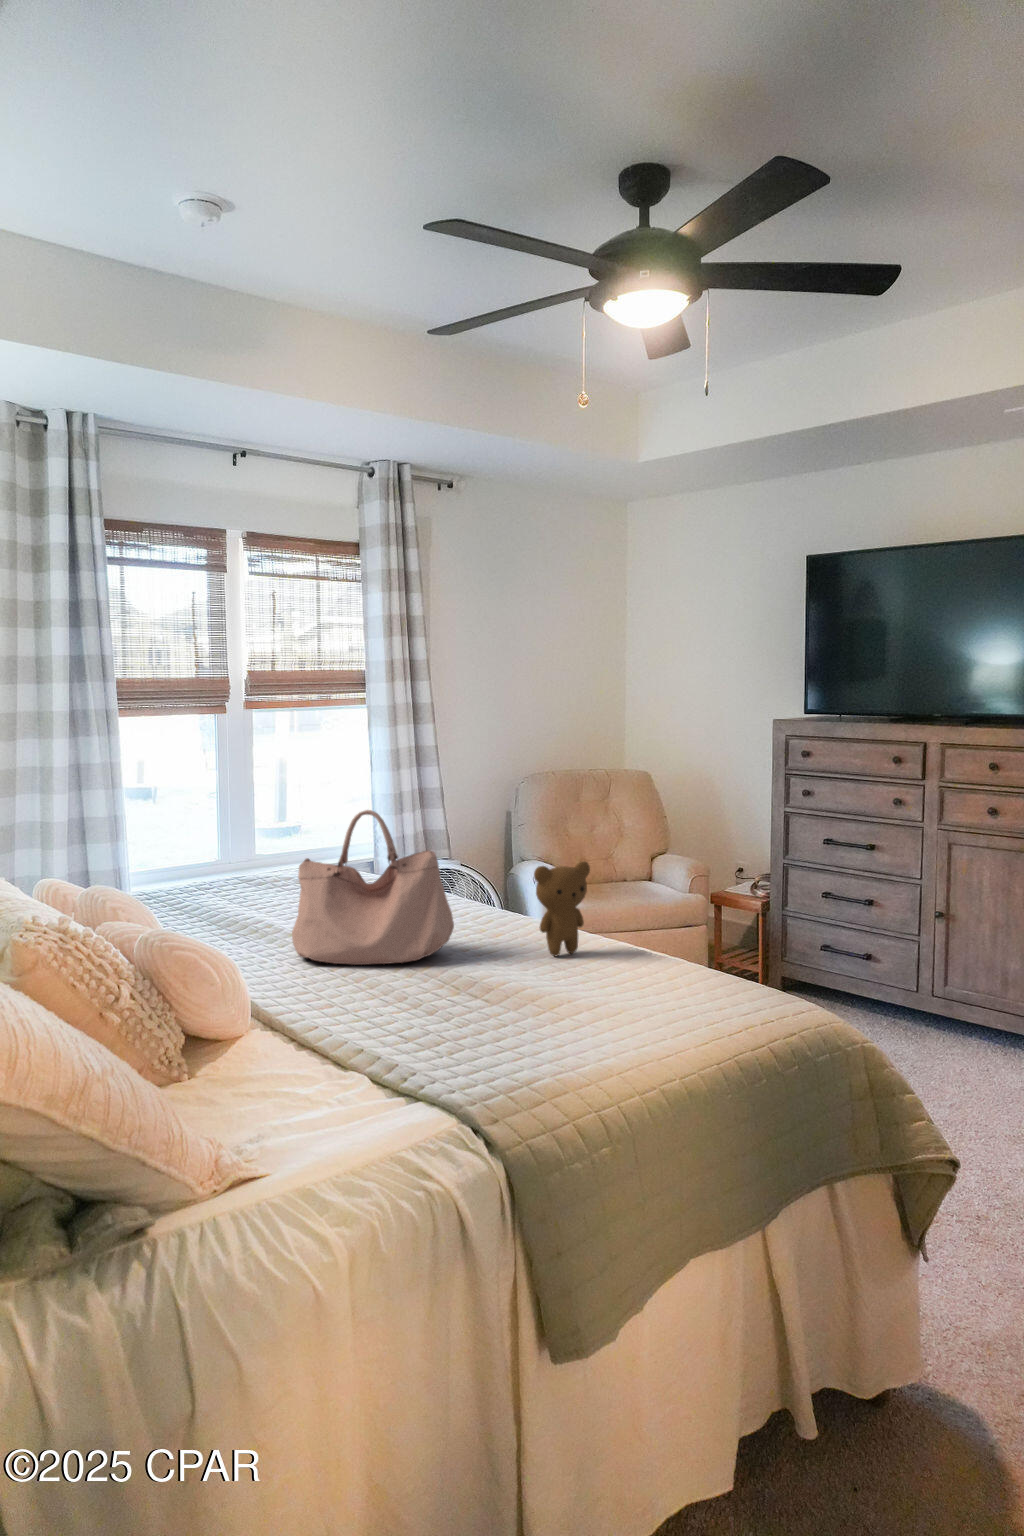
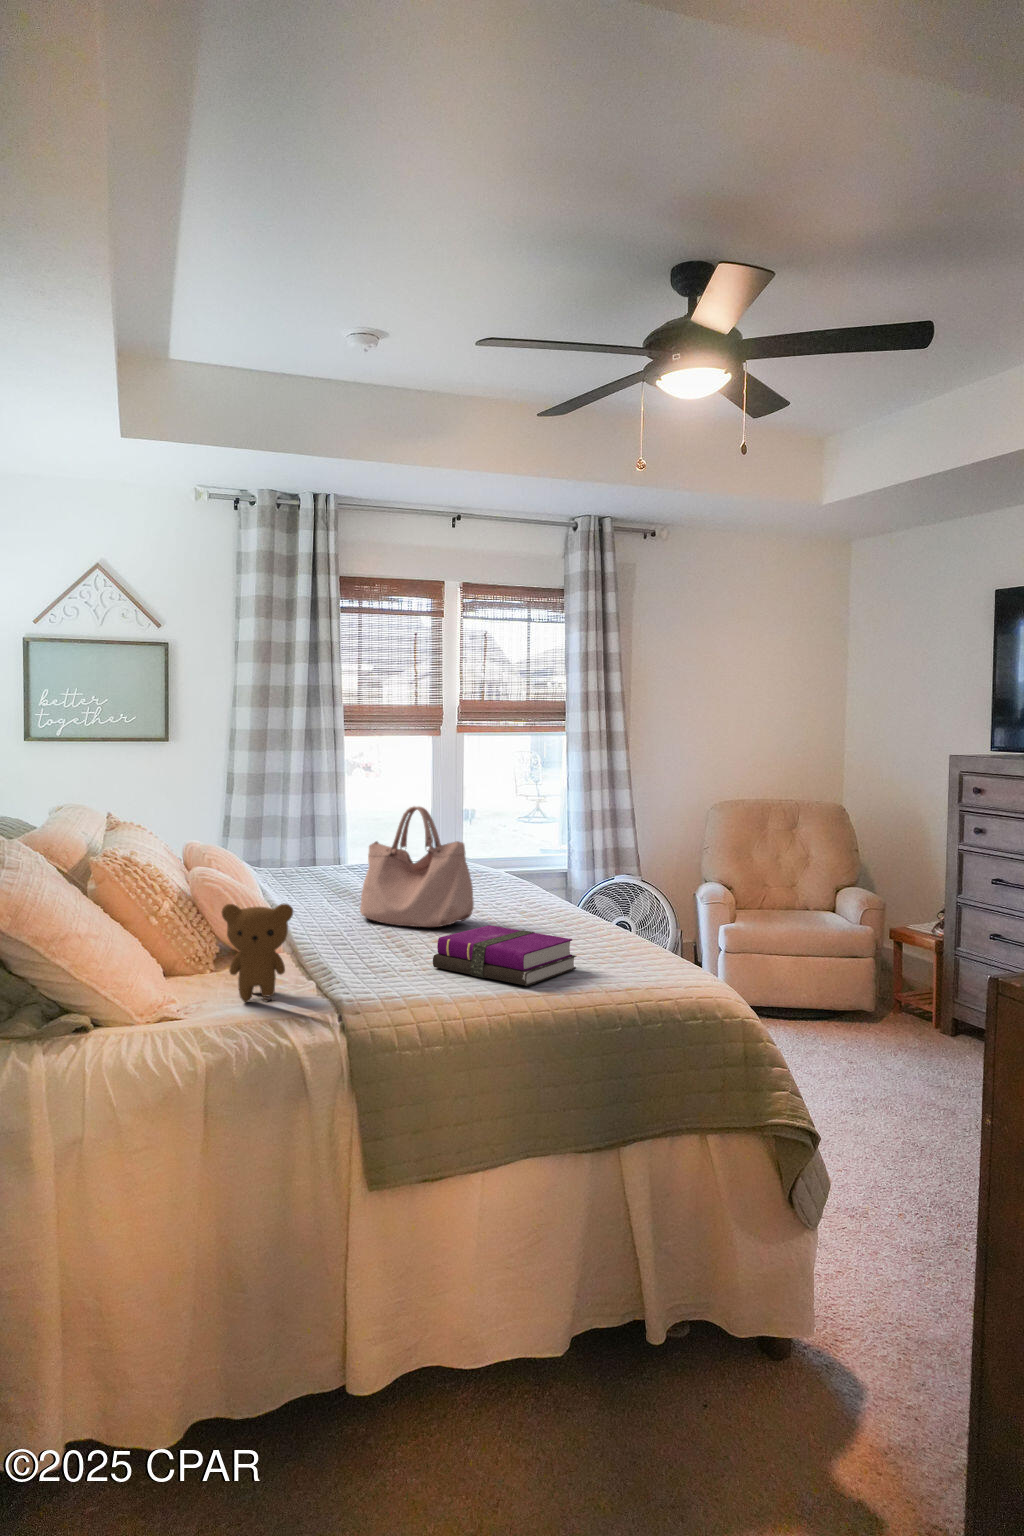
teddy bear: present [534,861,590,956] -> present [222,904,293,1002]
notebook: none [494,954,650,1030] -> present [433,925,576,986]

